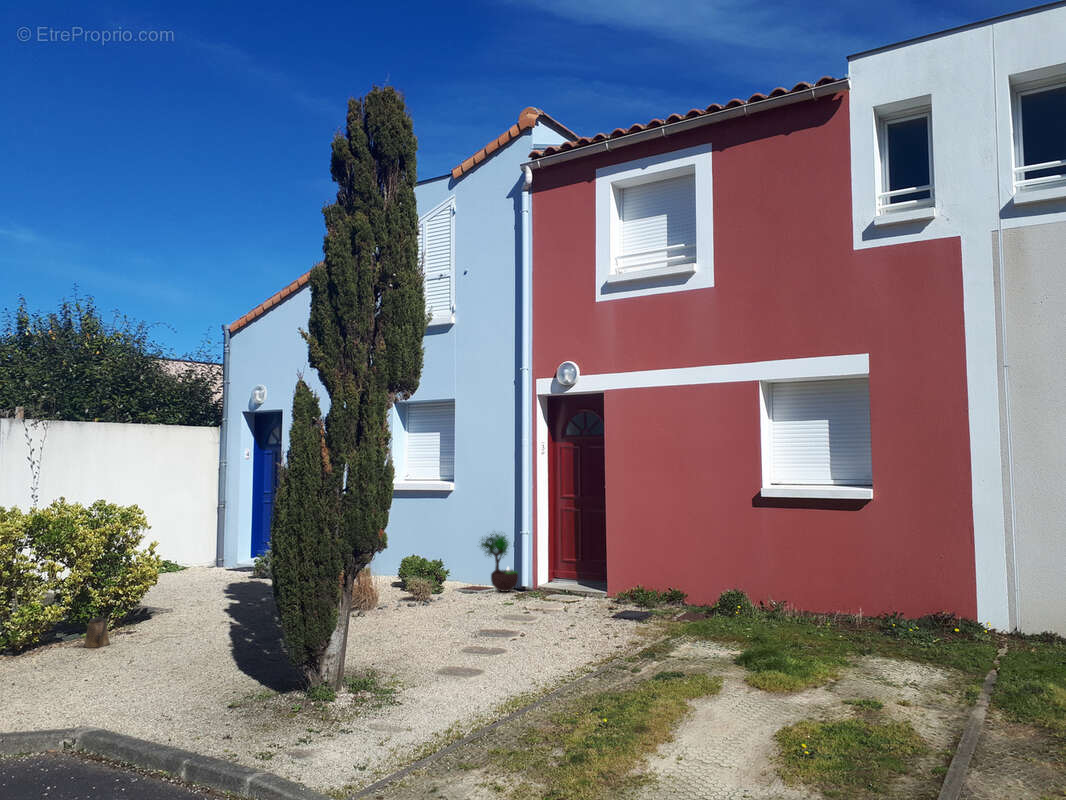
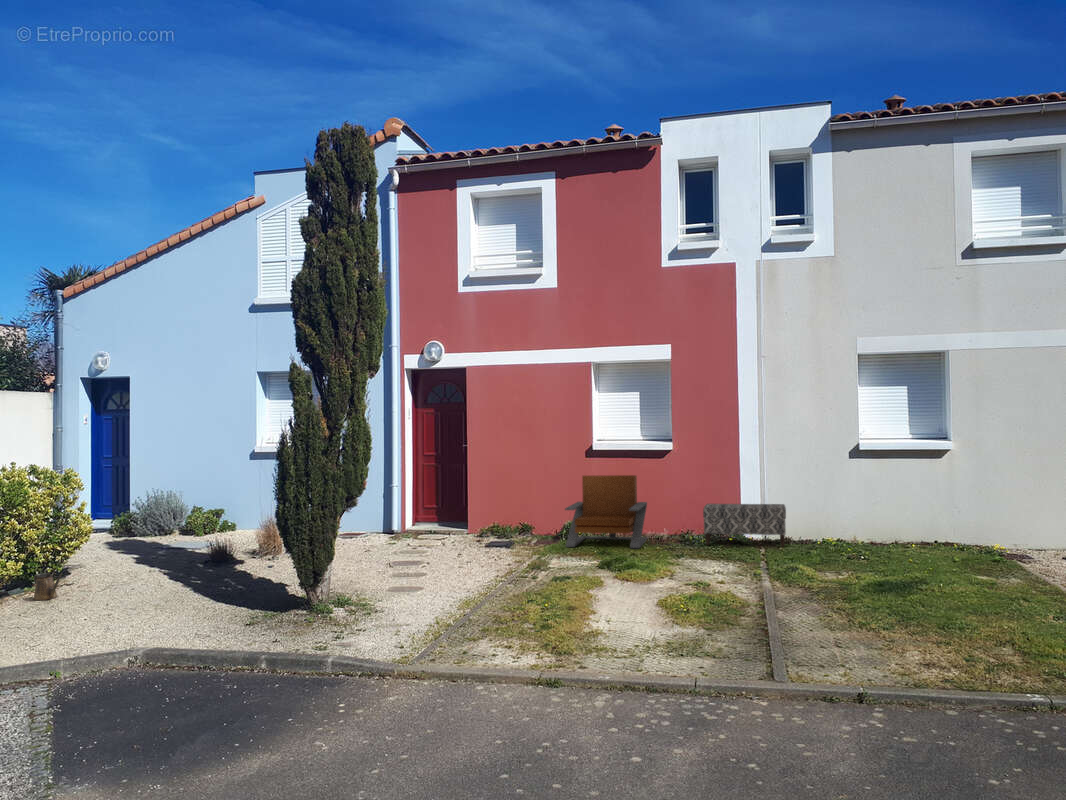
lounge chair: none [709,530,834,636] -> present [565,475,648,548]
potted tree: present [481,534,518,592] -> none [353,480,389,534]
bench: none [909,577,1047,650] -> present [703,504,786,547]

